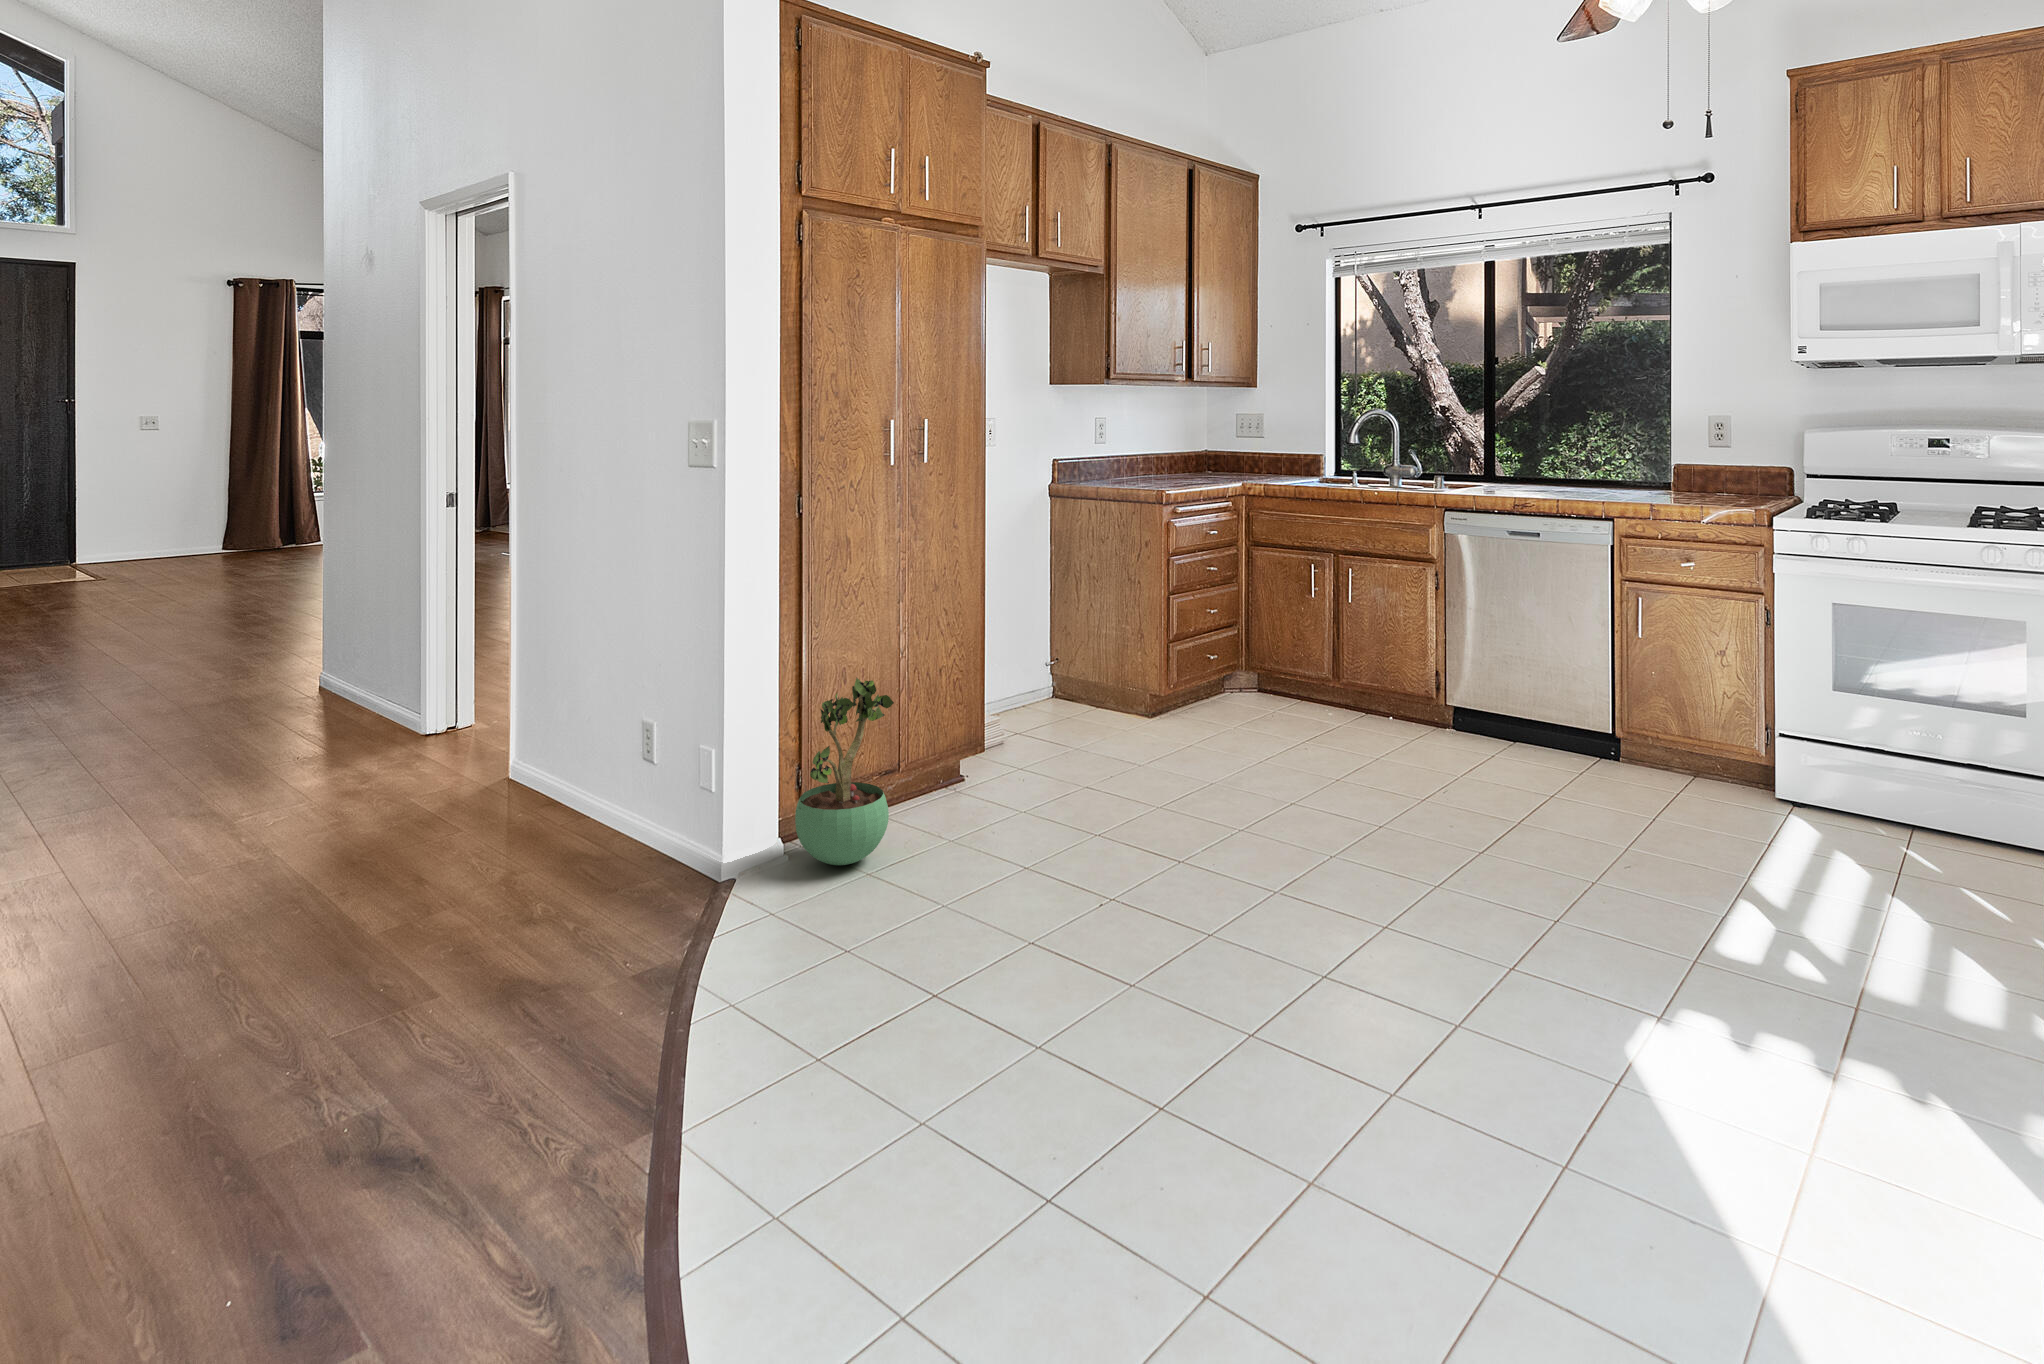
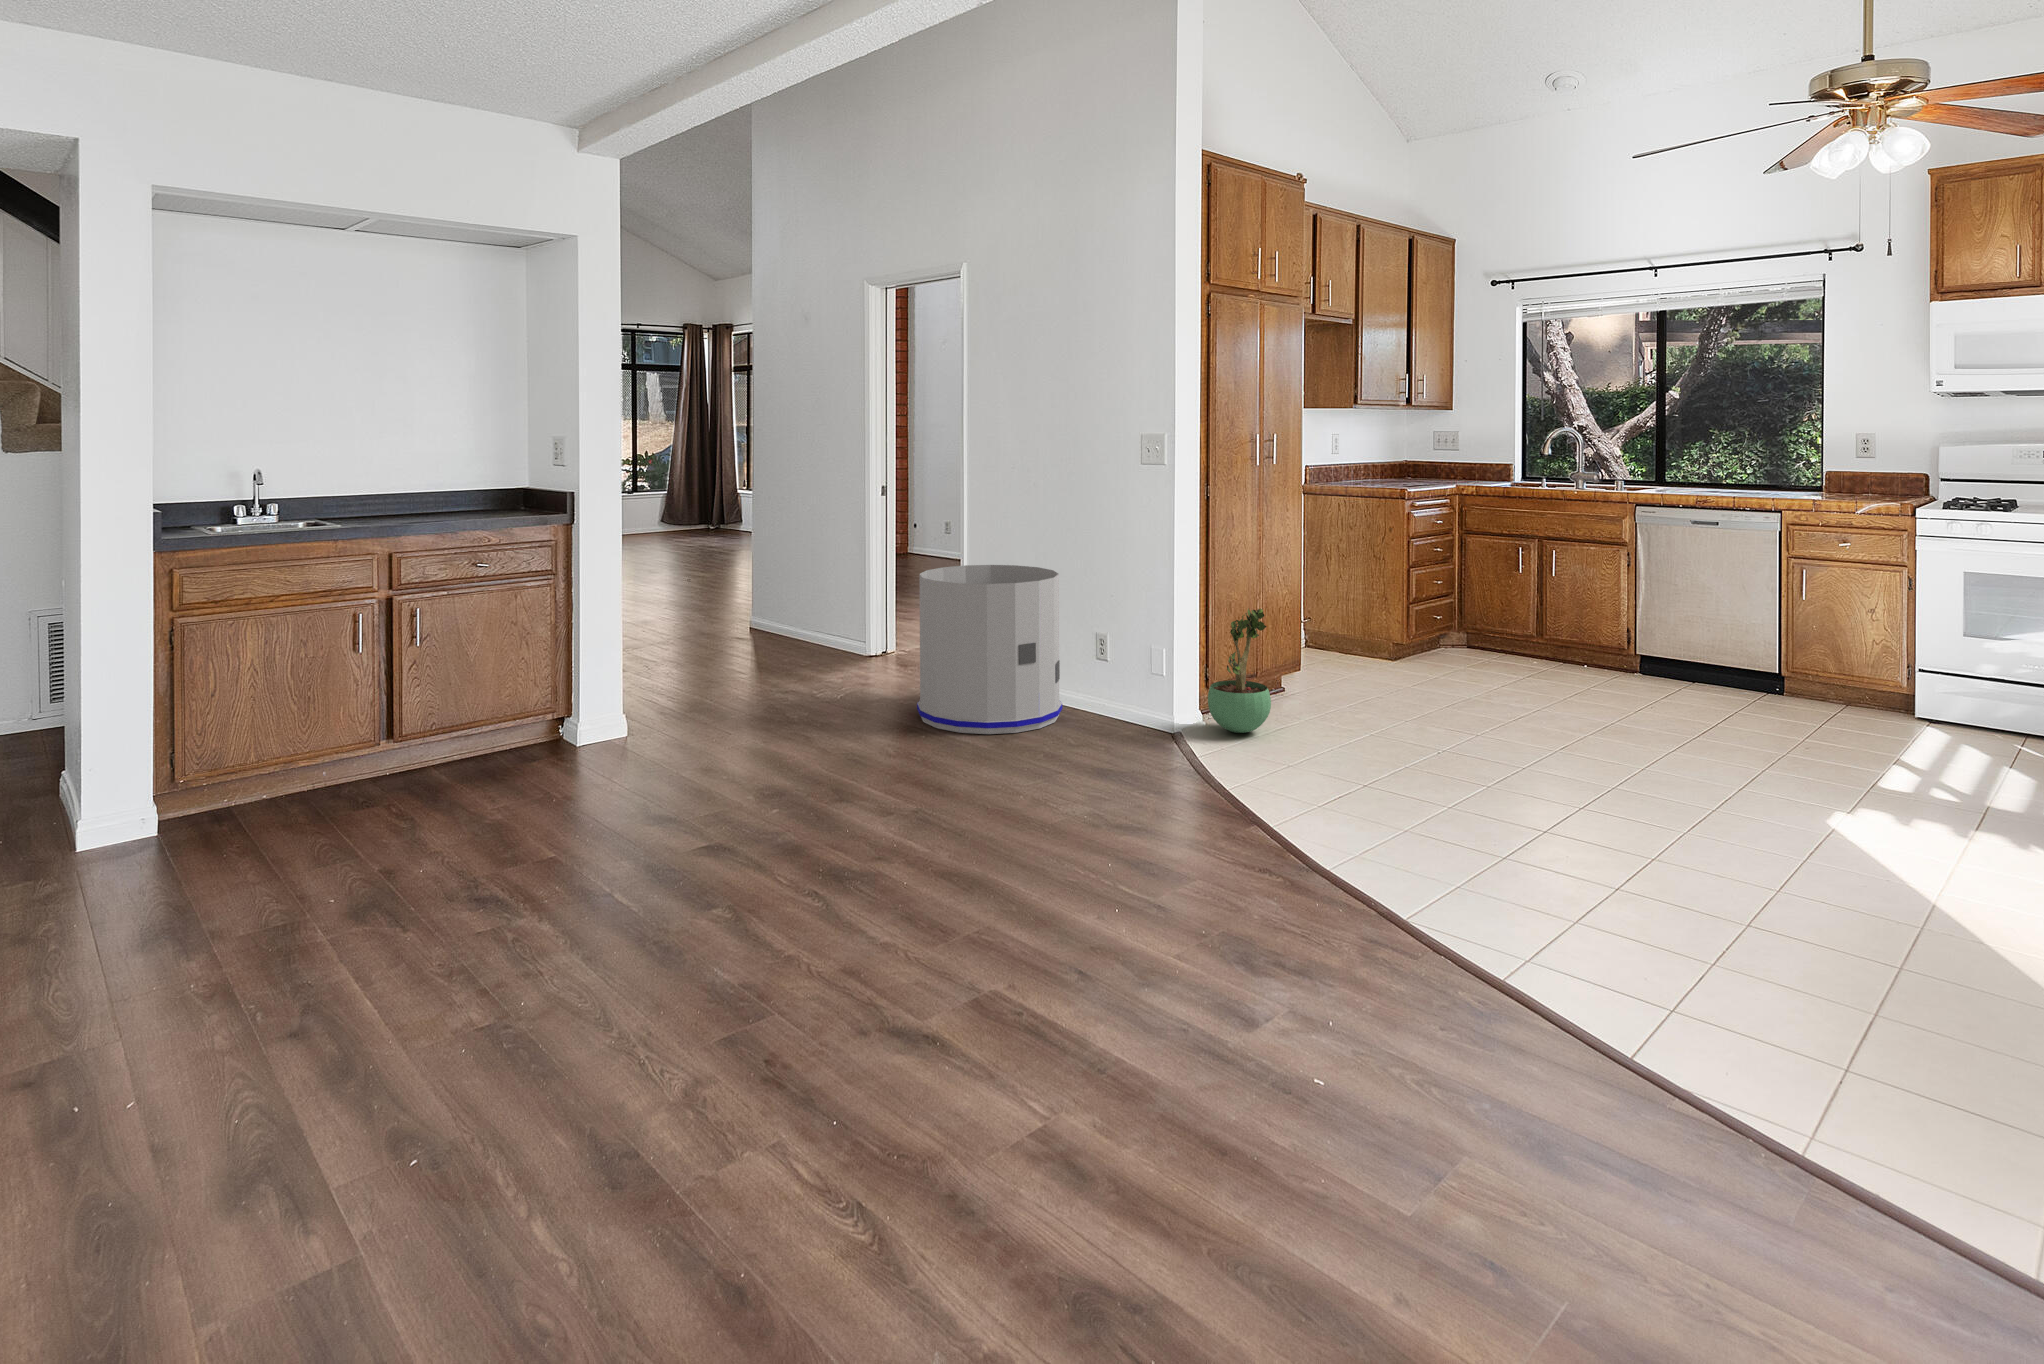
trash can: none [365,614,608,885] -> present [917,565,1062,734]

